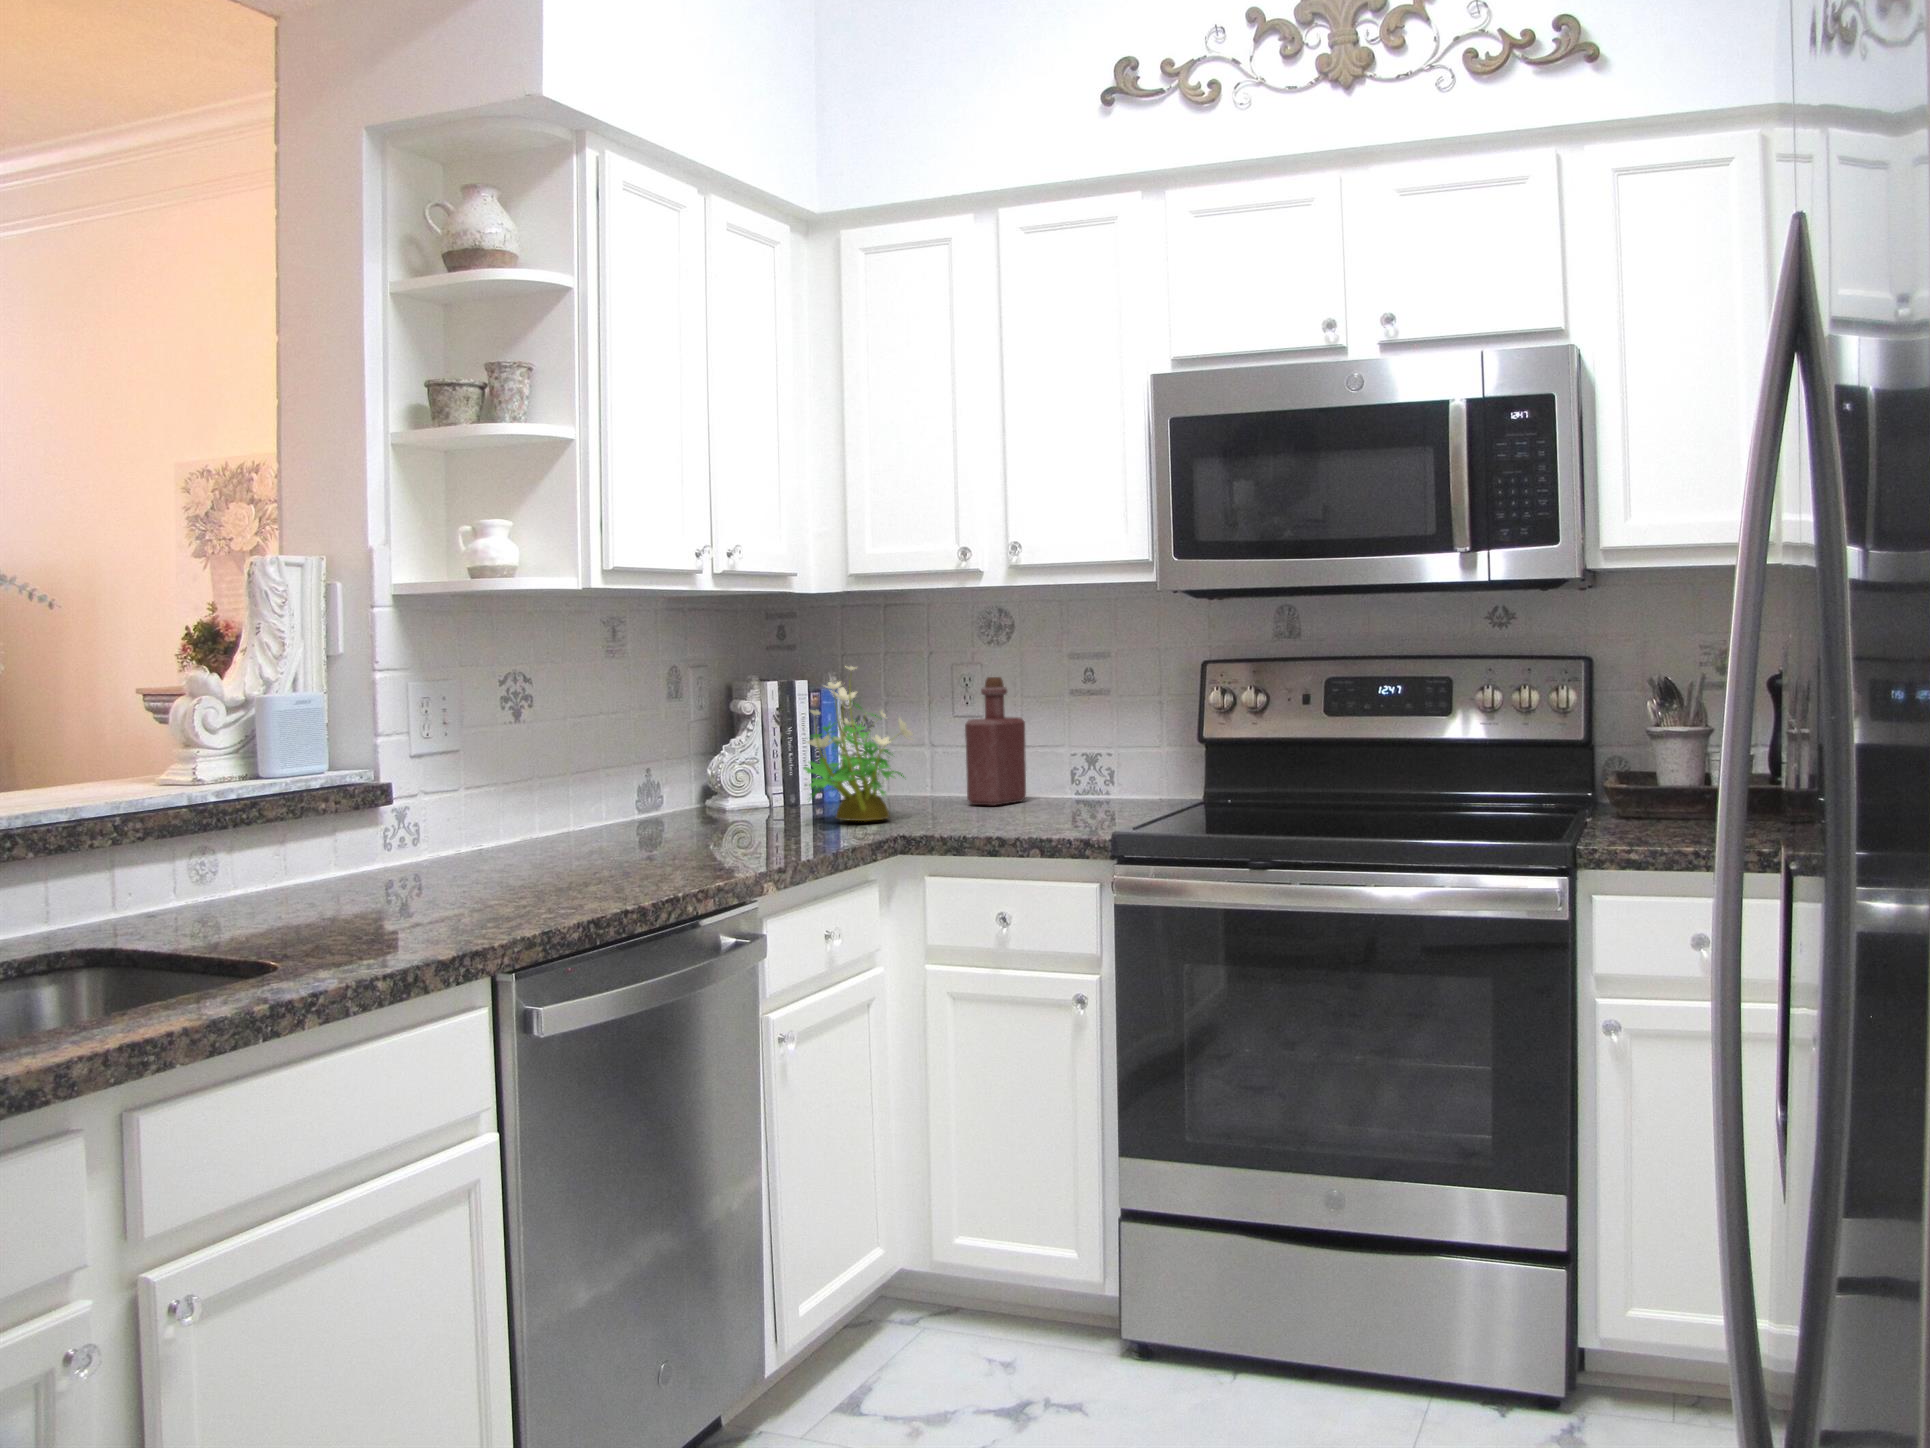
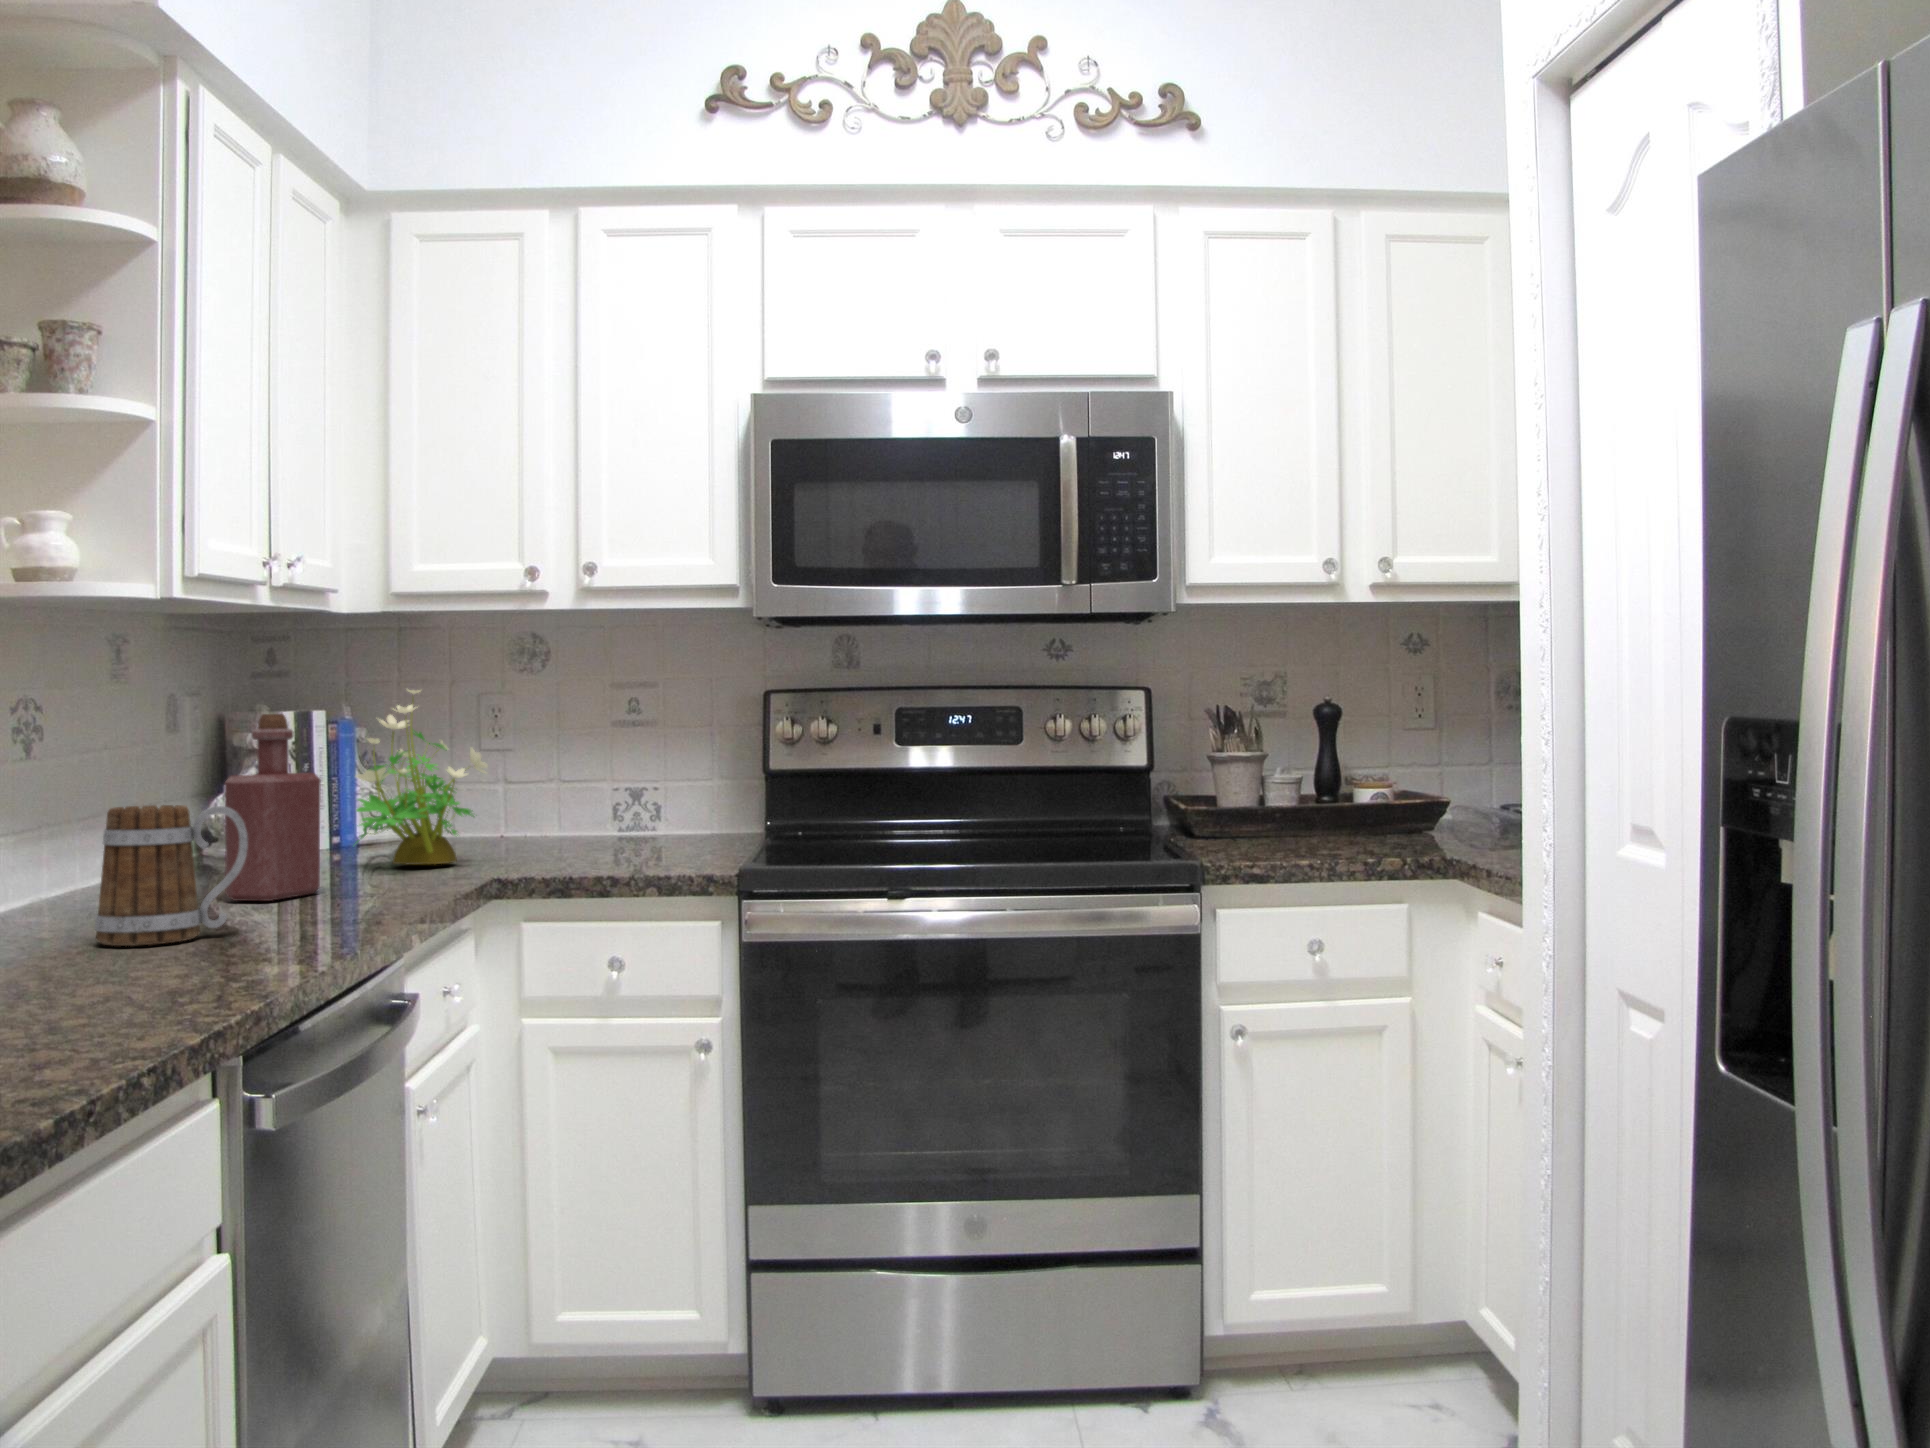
bottle: present [965,677,1026,805] -> present [225,714,321,901]
mug: none [533,777,646,892] -> present [95,805,247,946]

